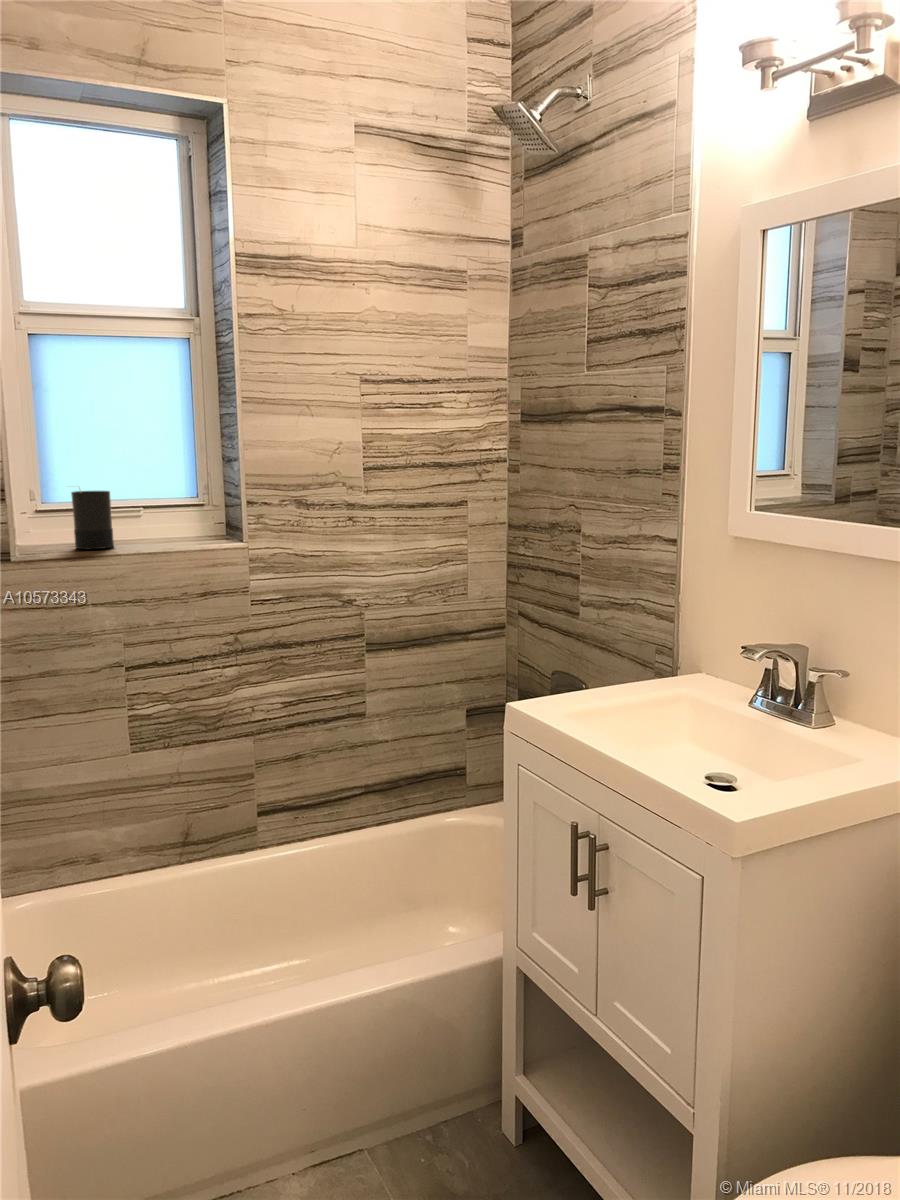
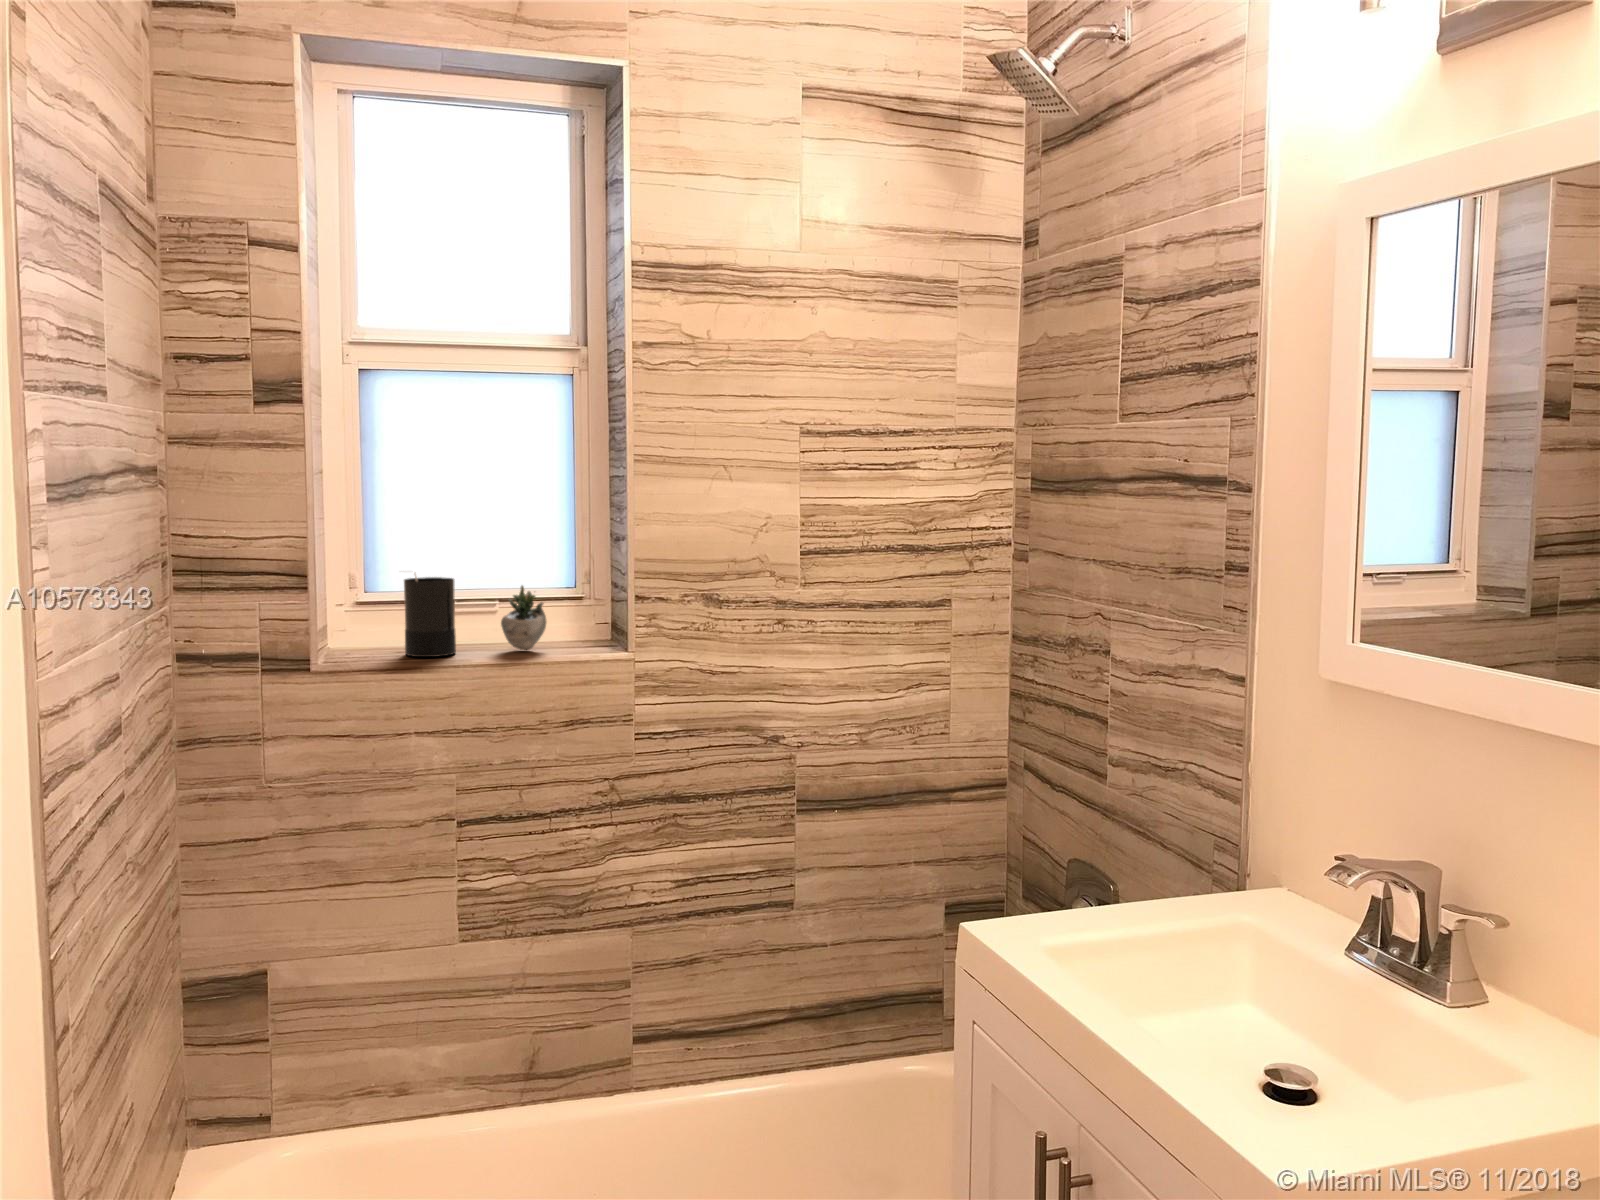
succulent plant: none [146,490,212,543] -> present [501,580,589,650]

